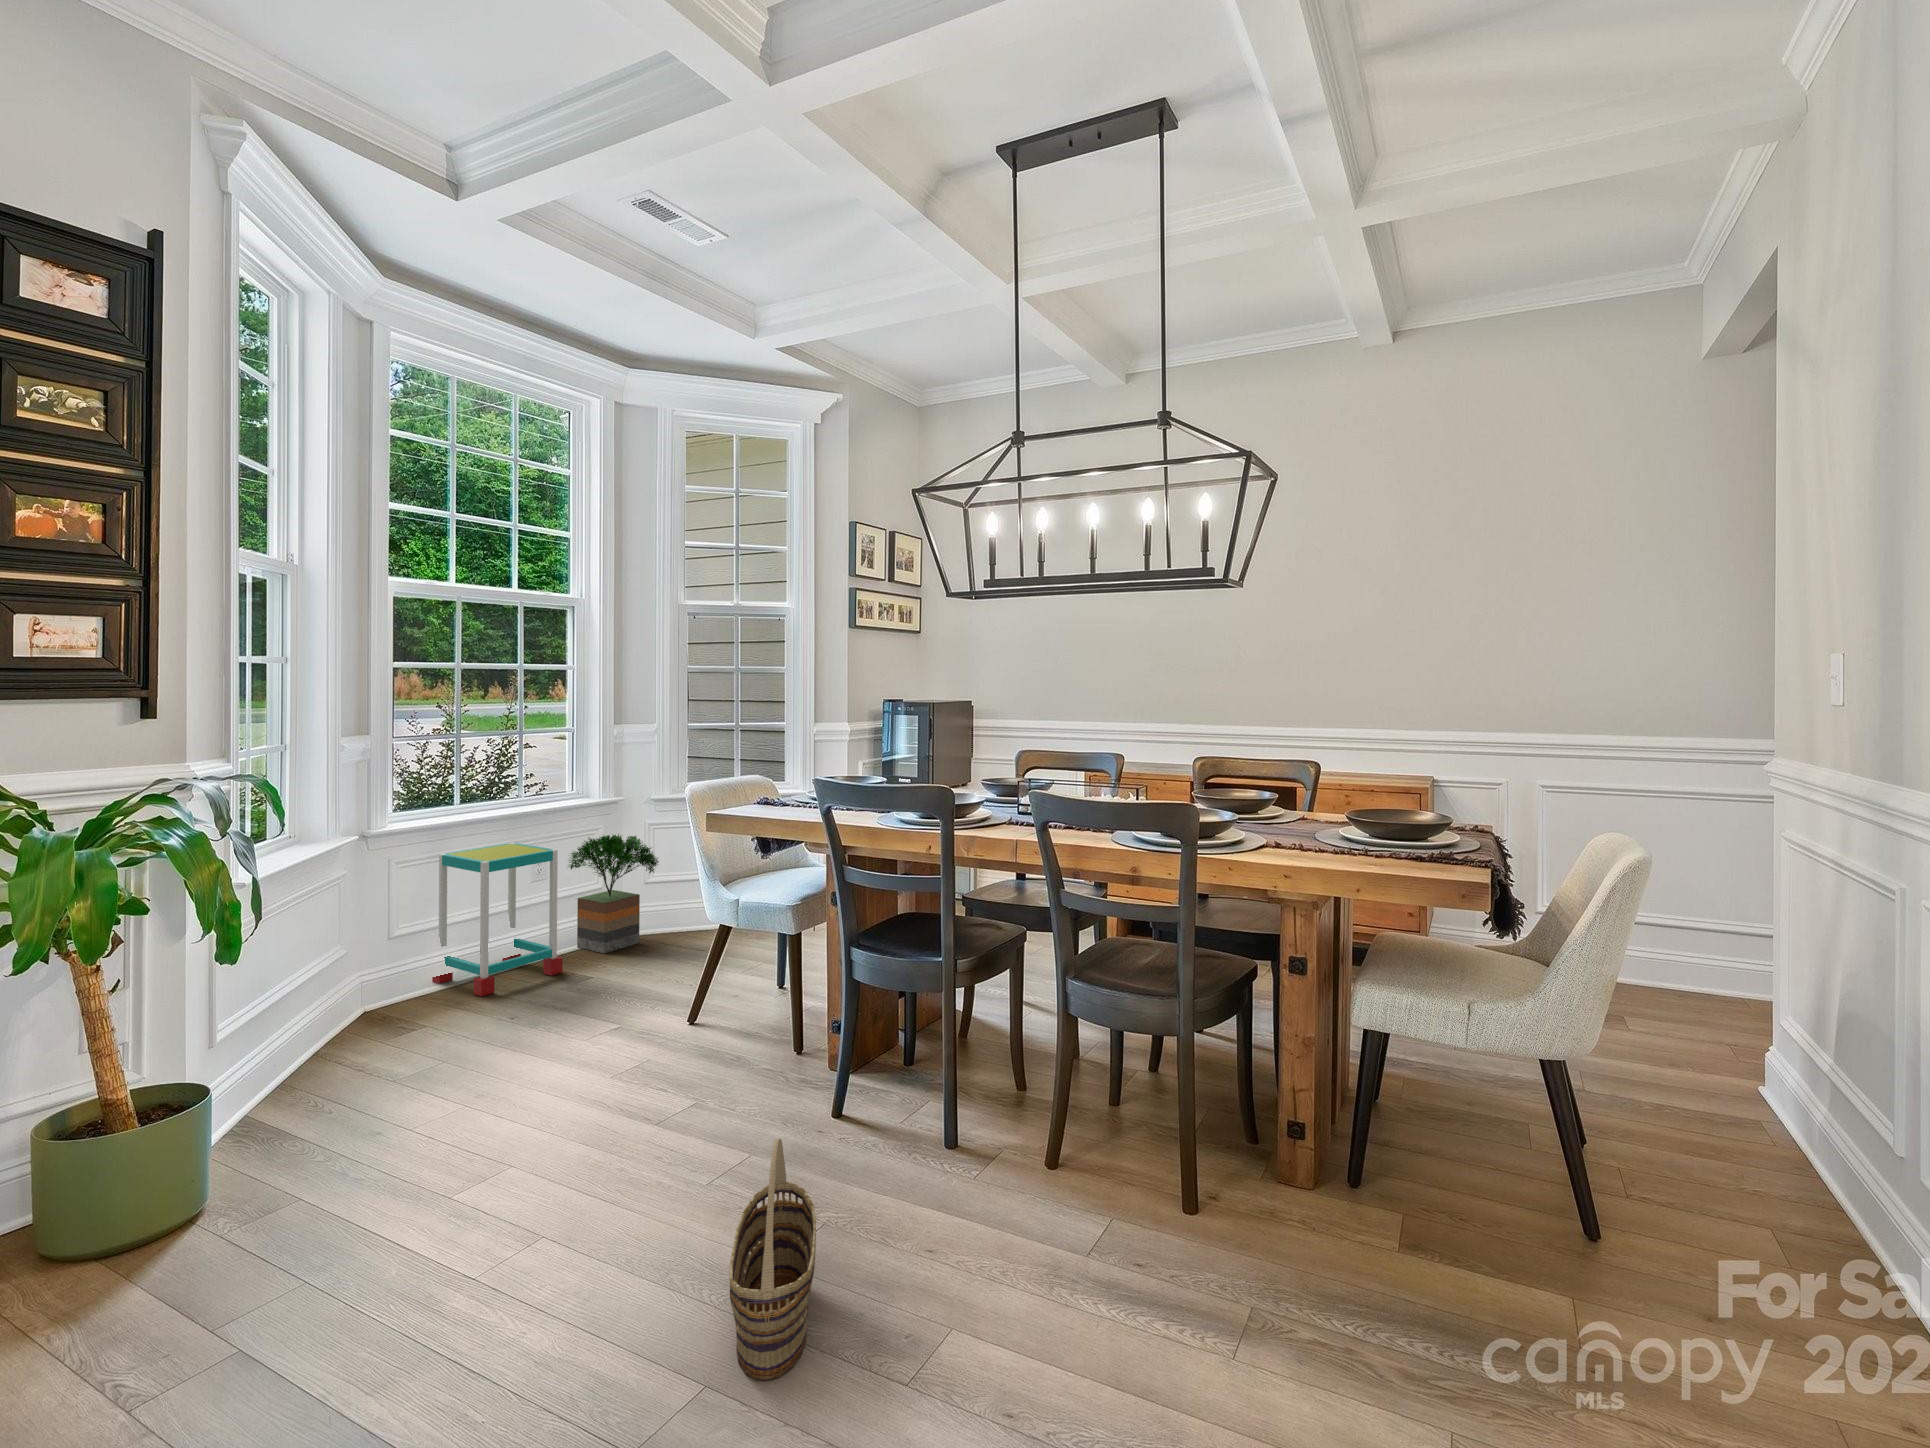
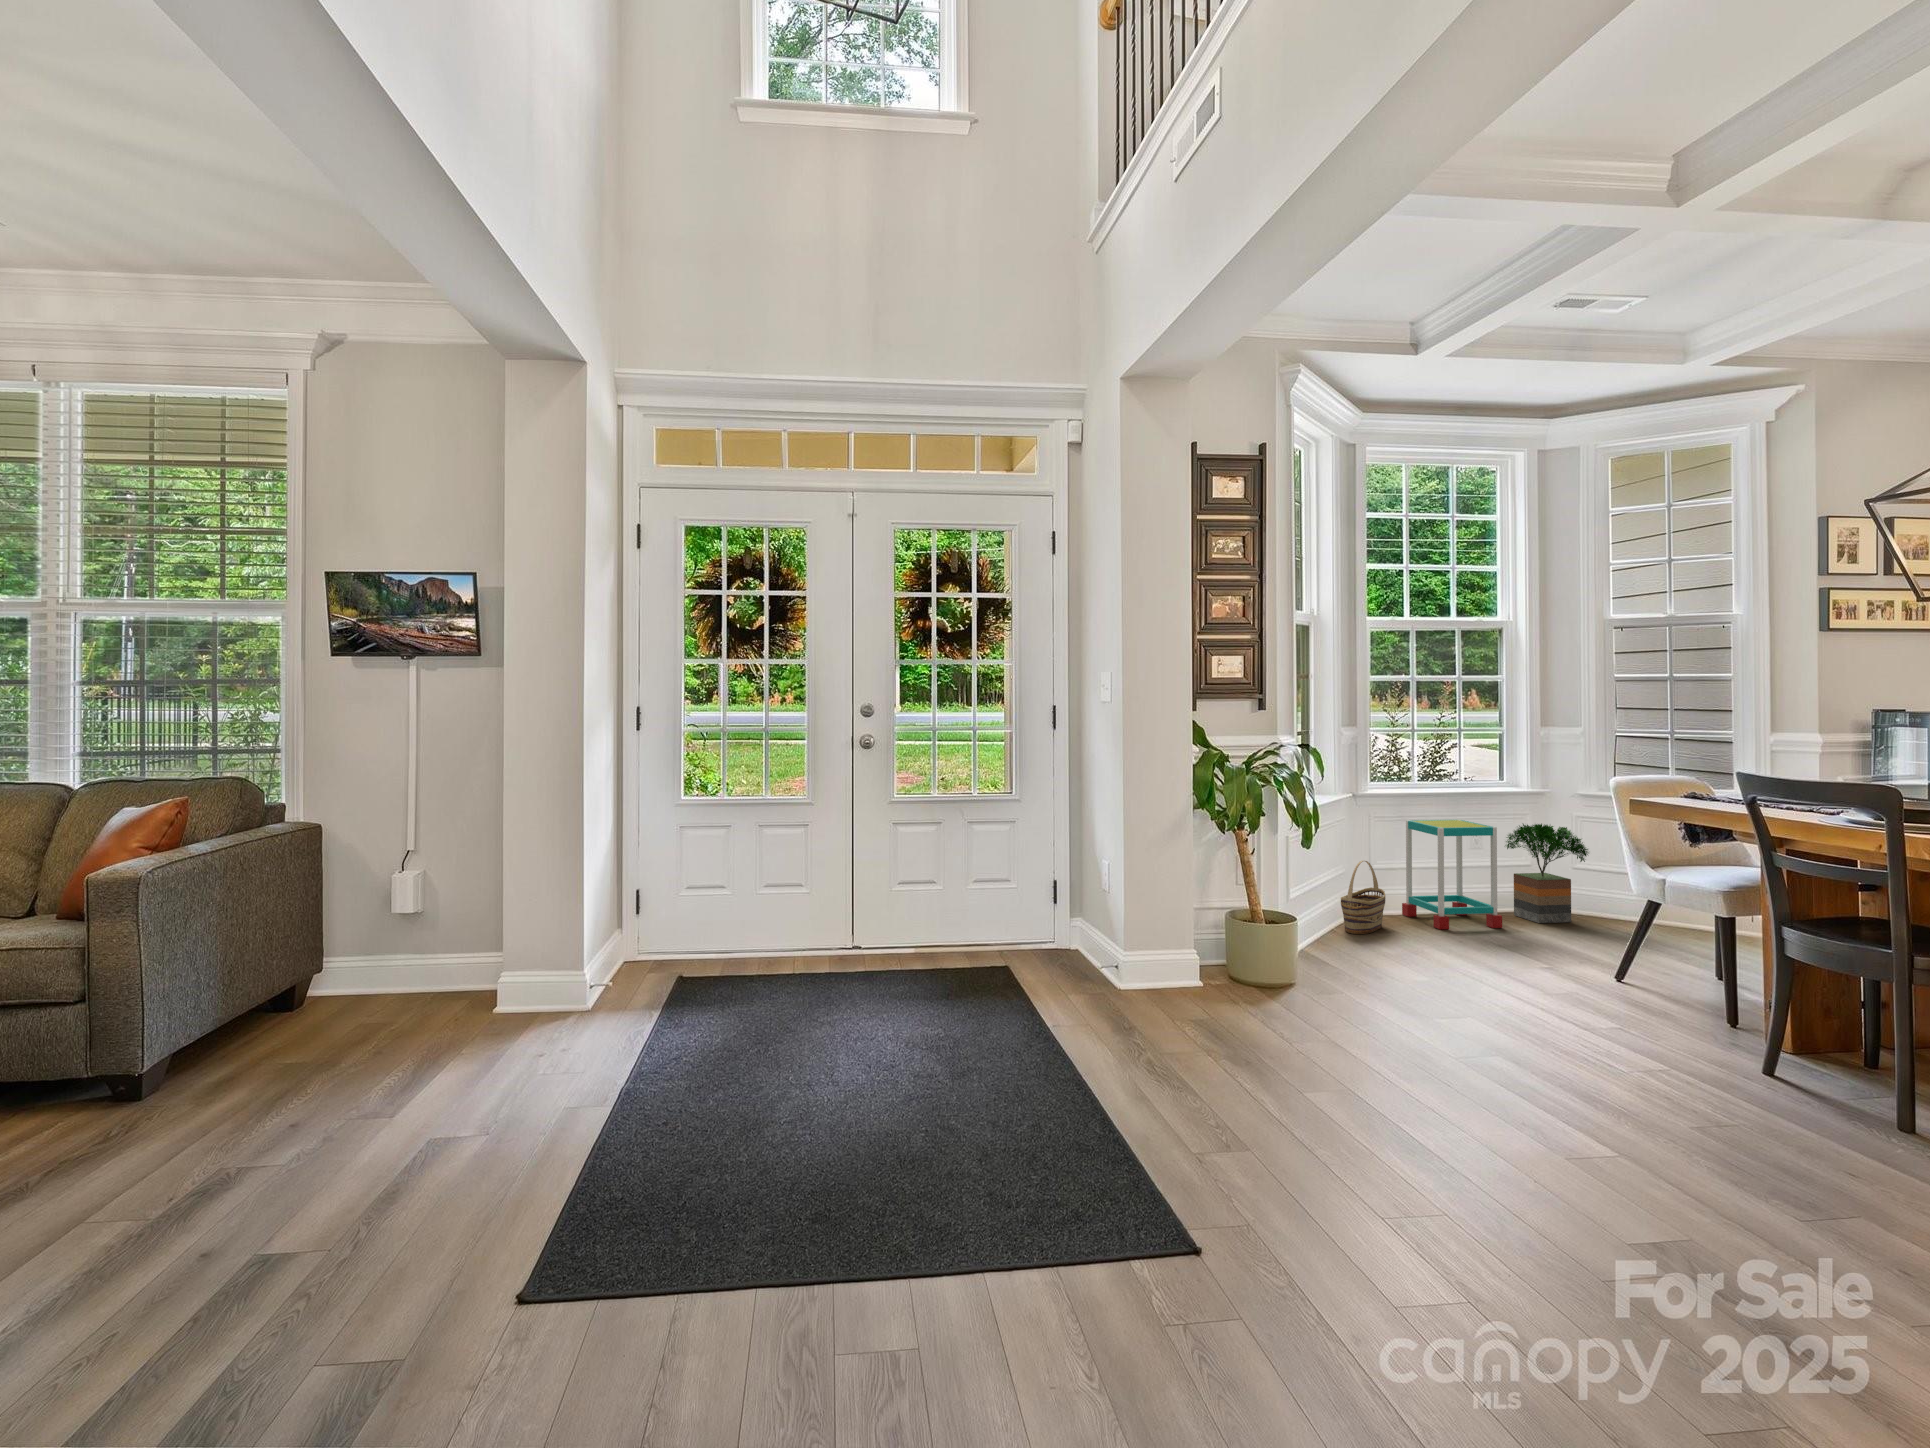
basket: present [730,1139,816,1380] -> present [1341,861,1385,934]

